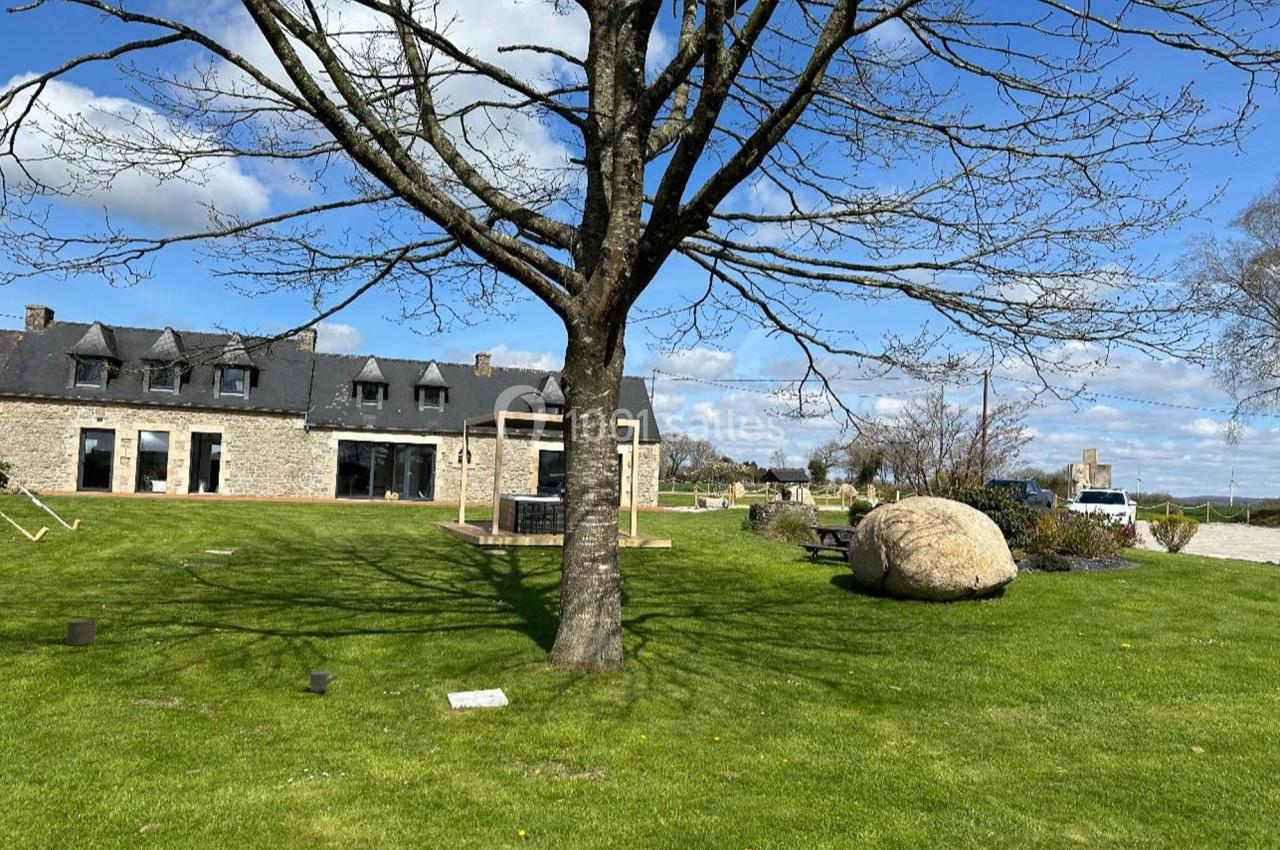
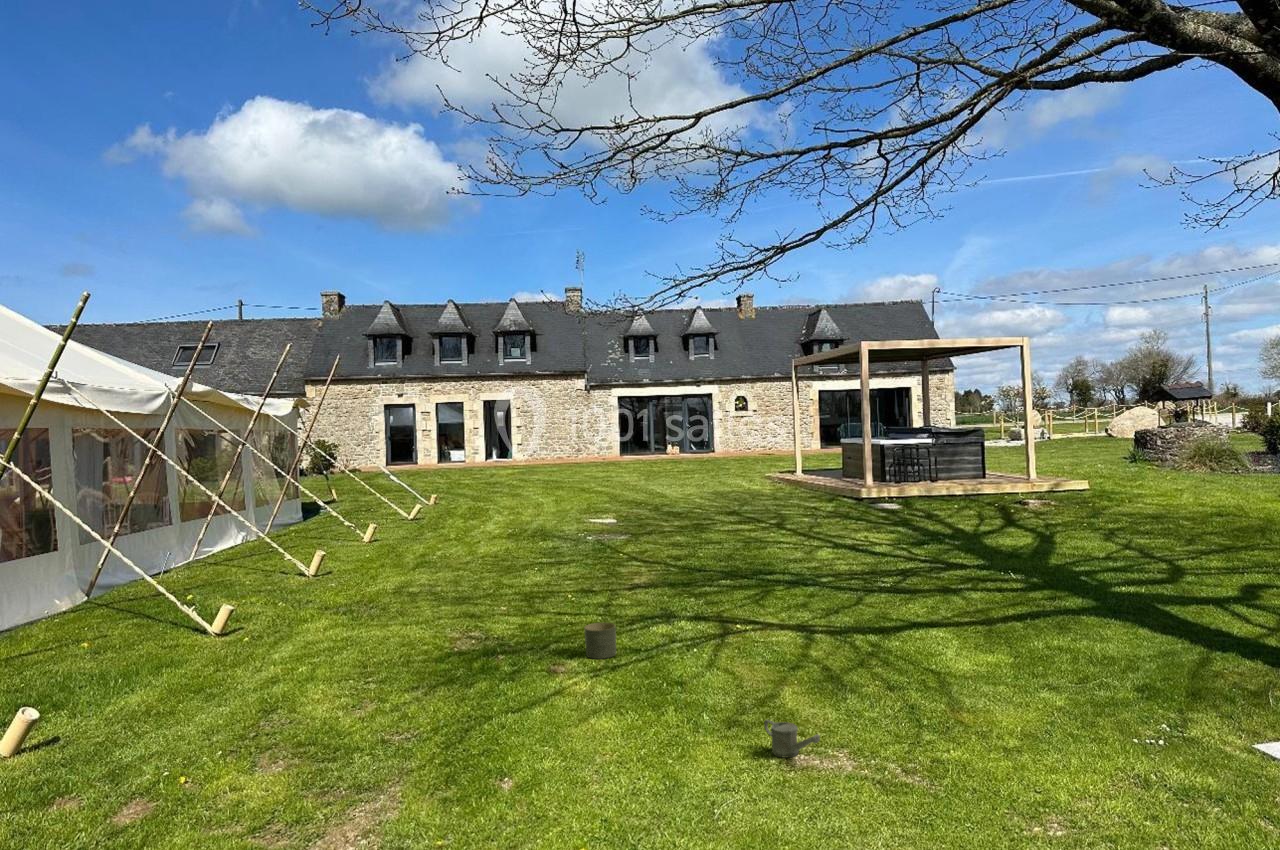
watering can: present [309,669,338,692] -> present [764,720,820,758]

